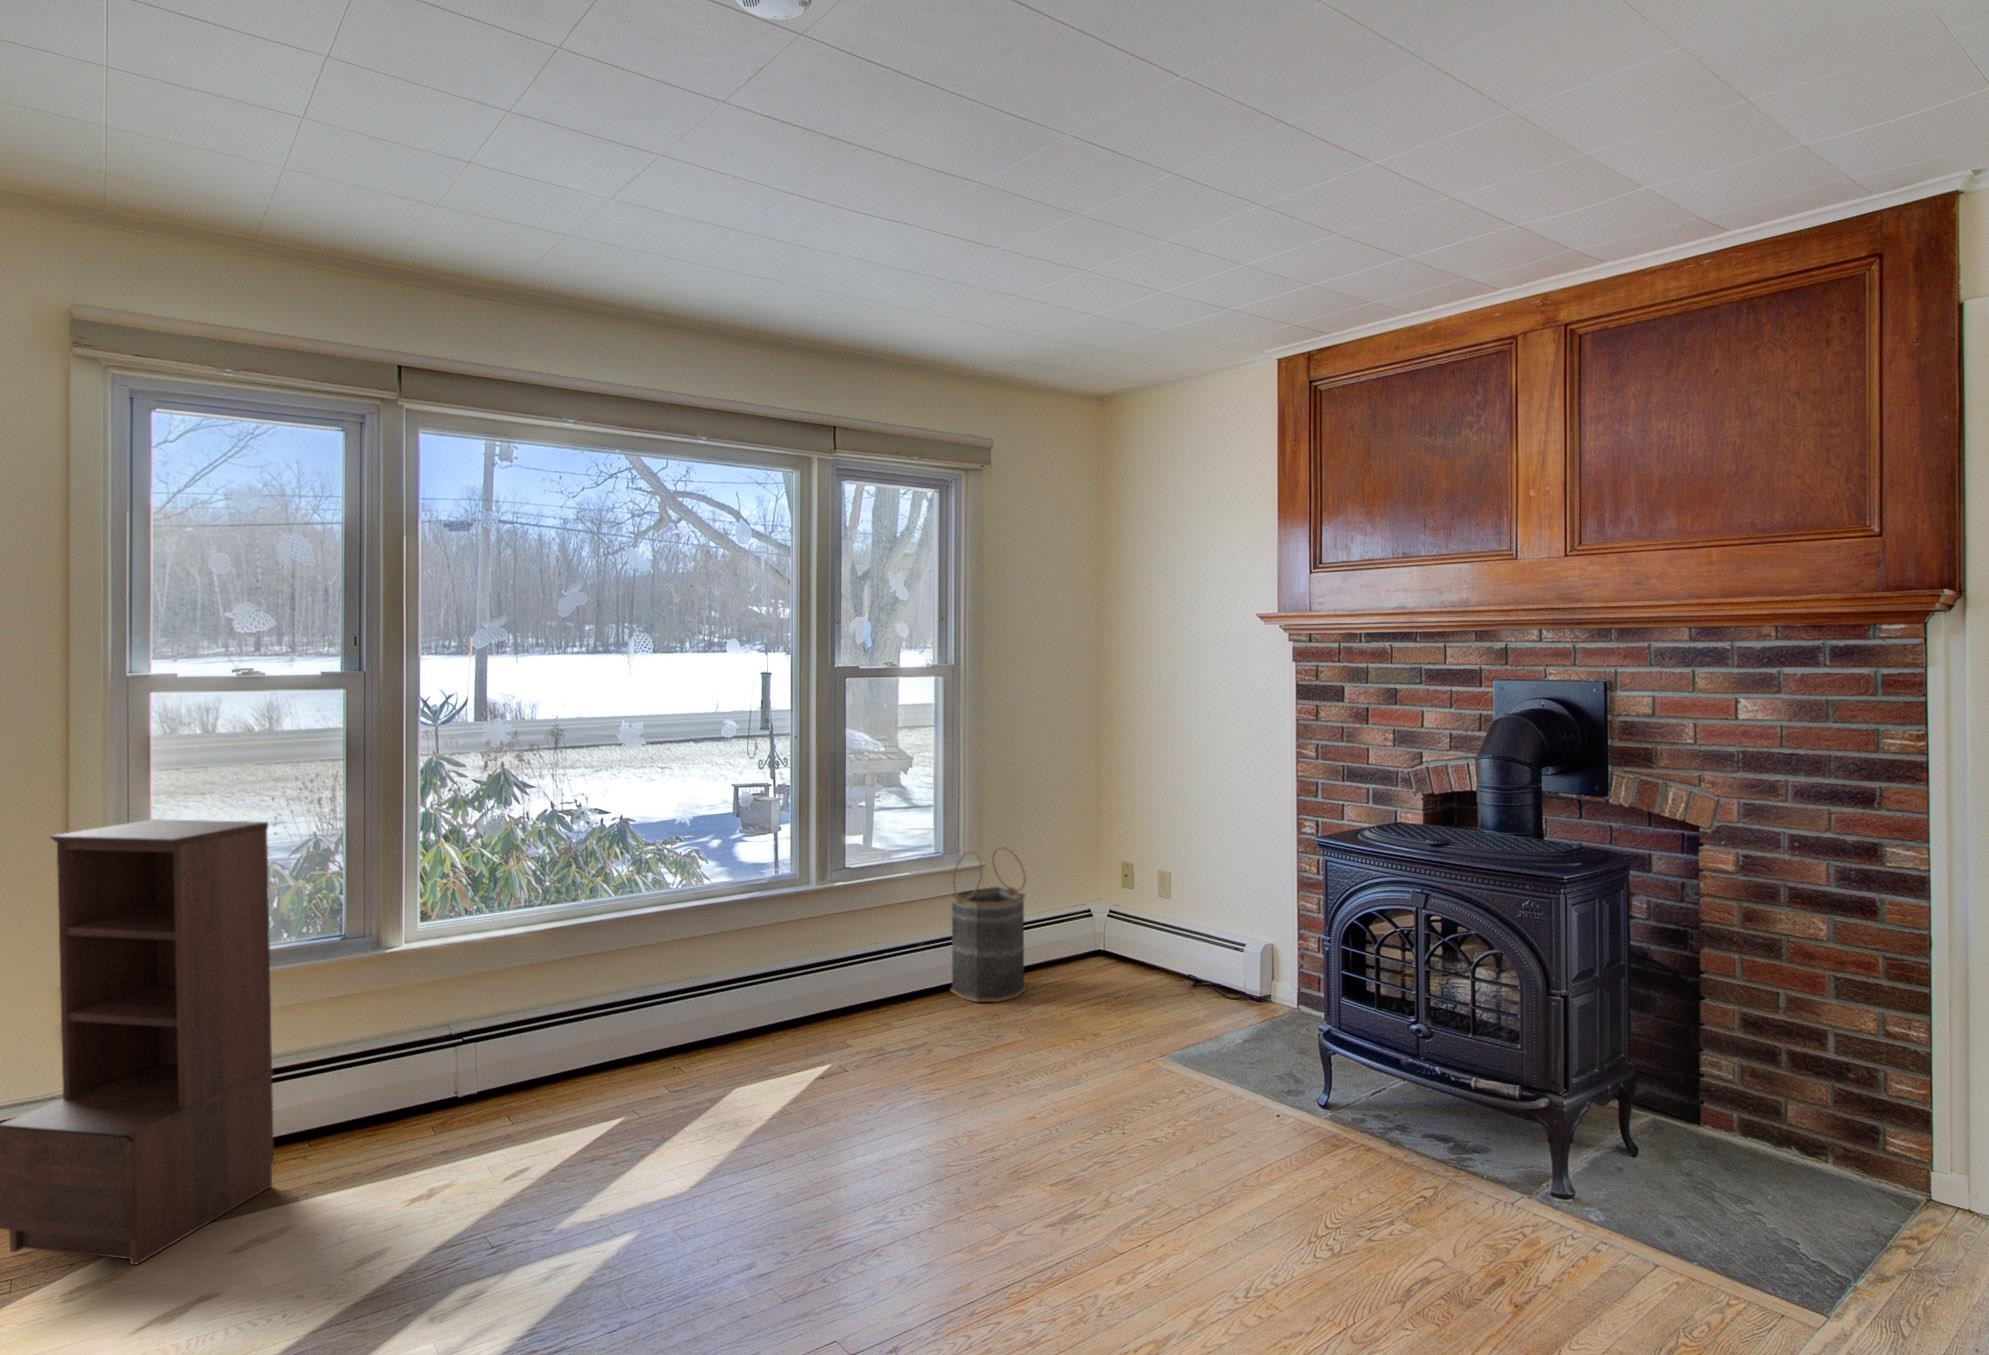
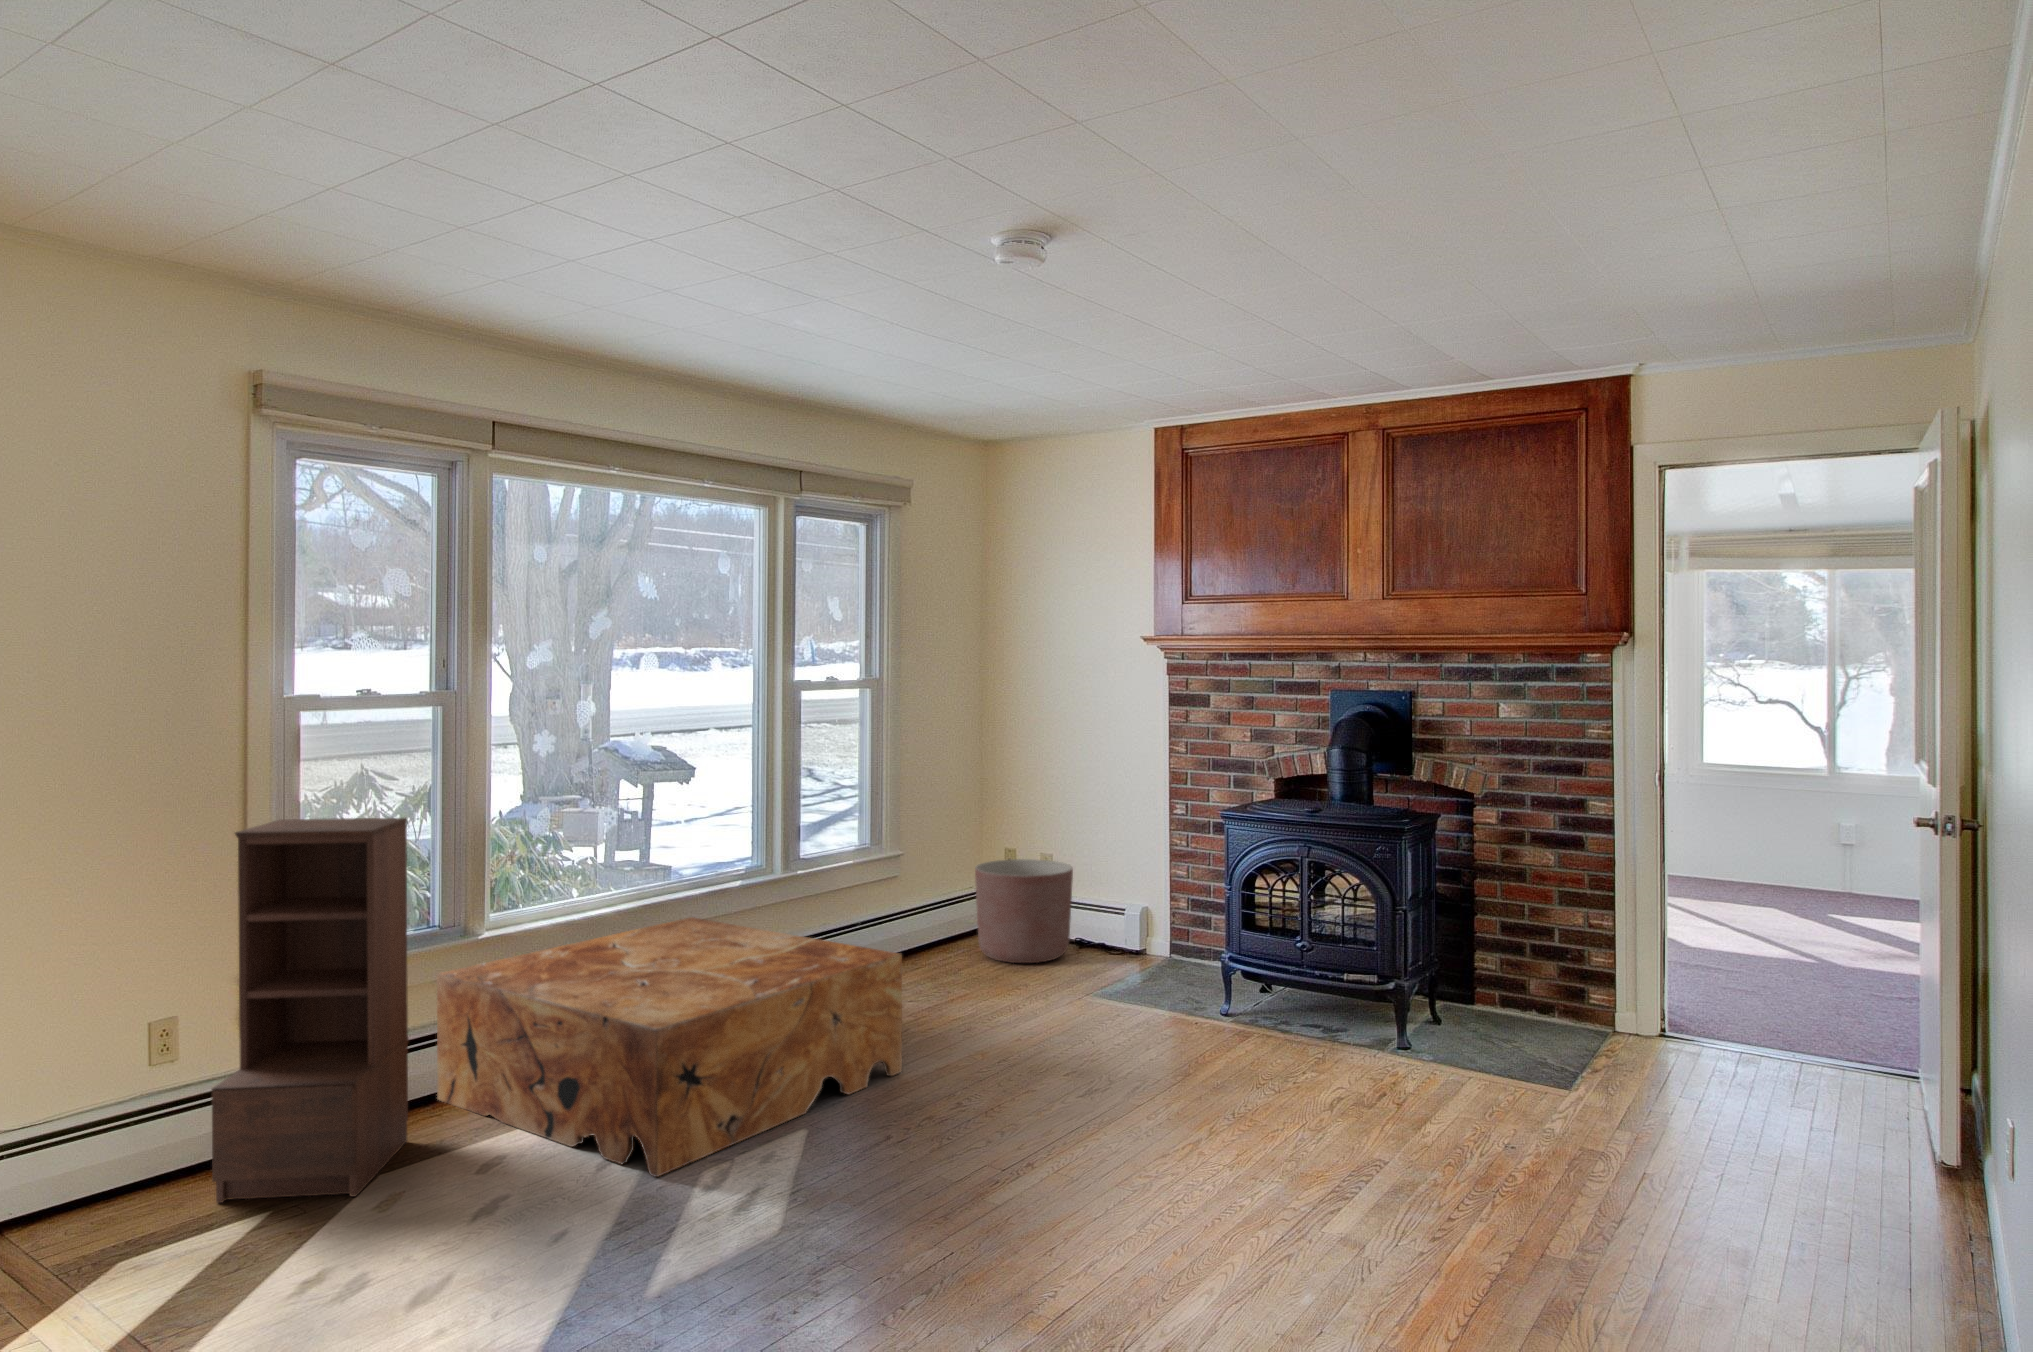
basket: present [950,847,1026,1002] -> none [877,837,943,973]
planter: none [1067,875,1182,1000] -> present [975,859,1073,963]
coffee table: none [360,932,863,1288] -> present [437,917,902,1177]

